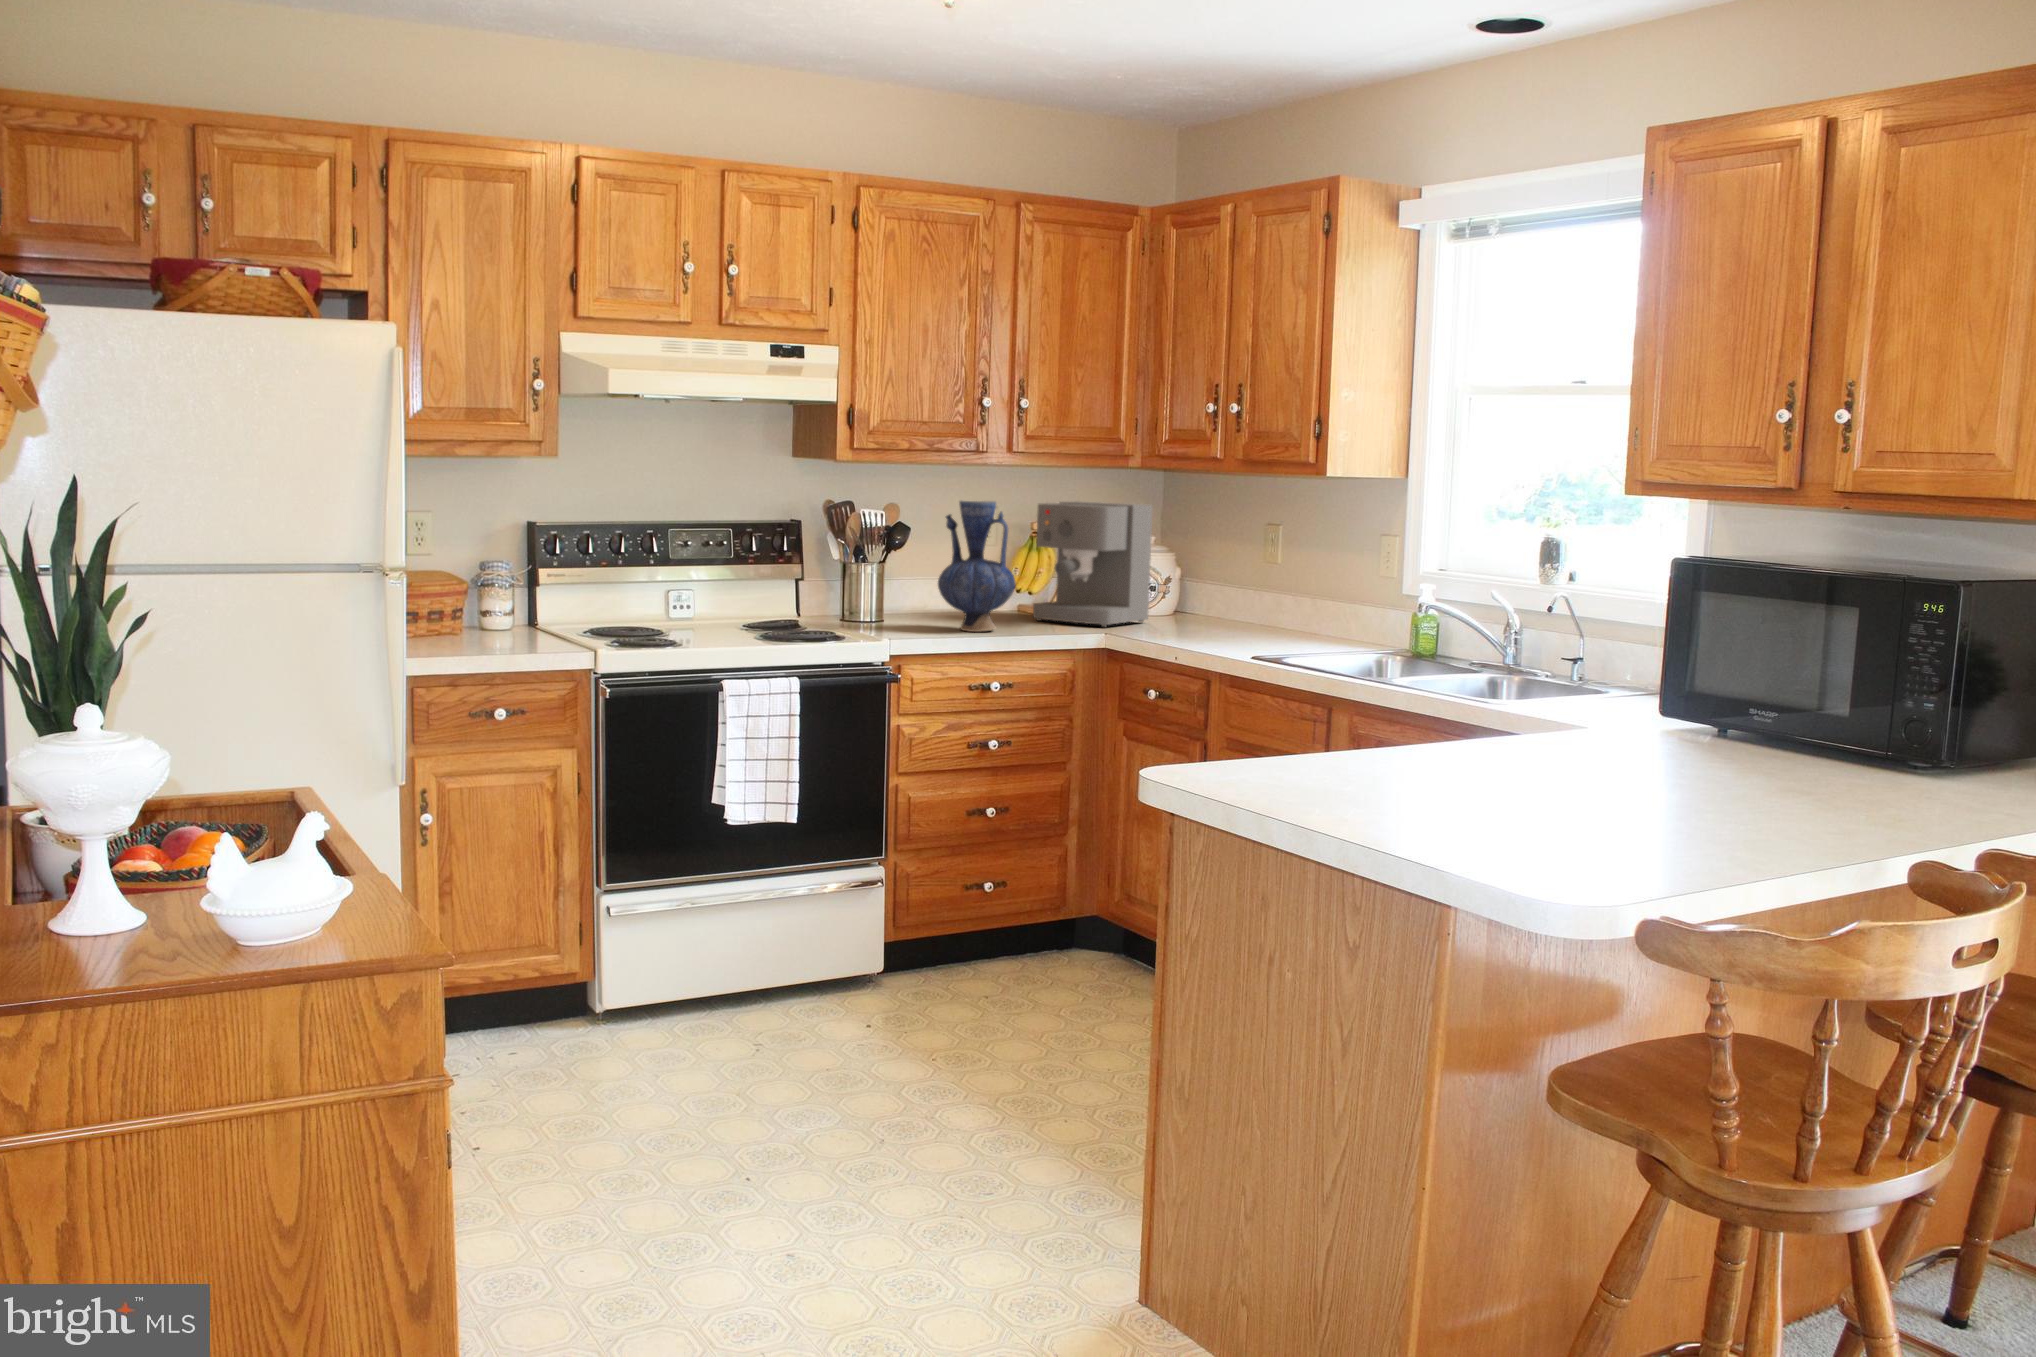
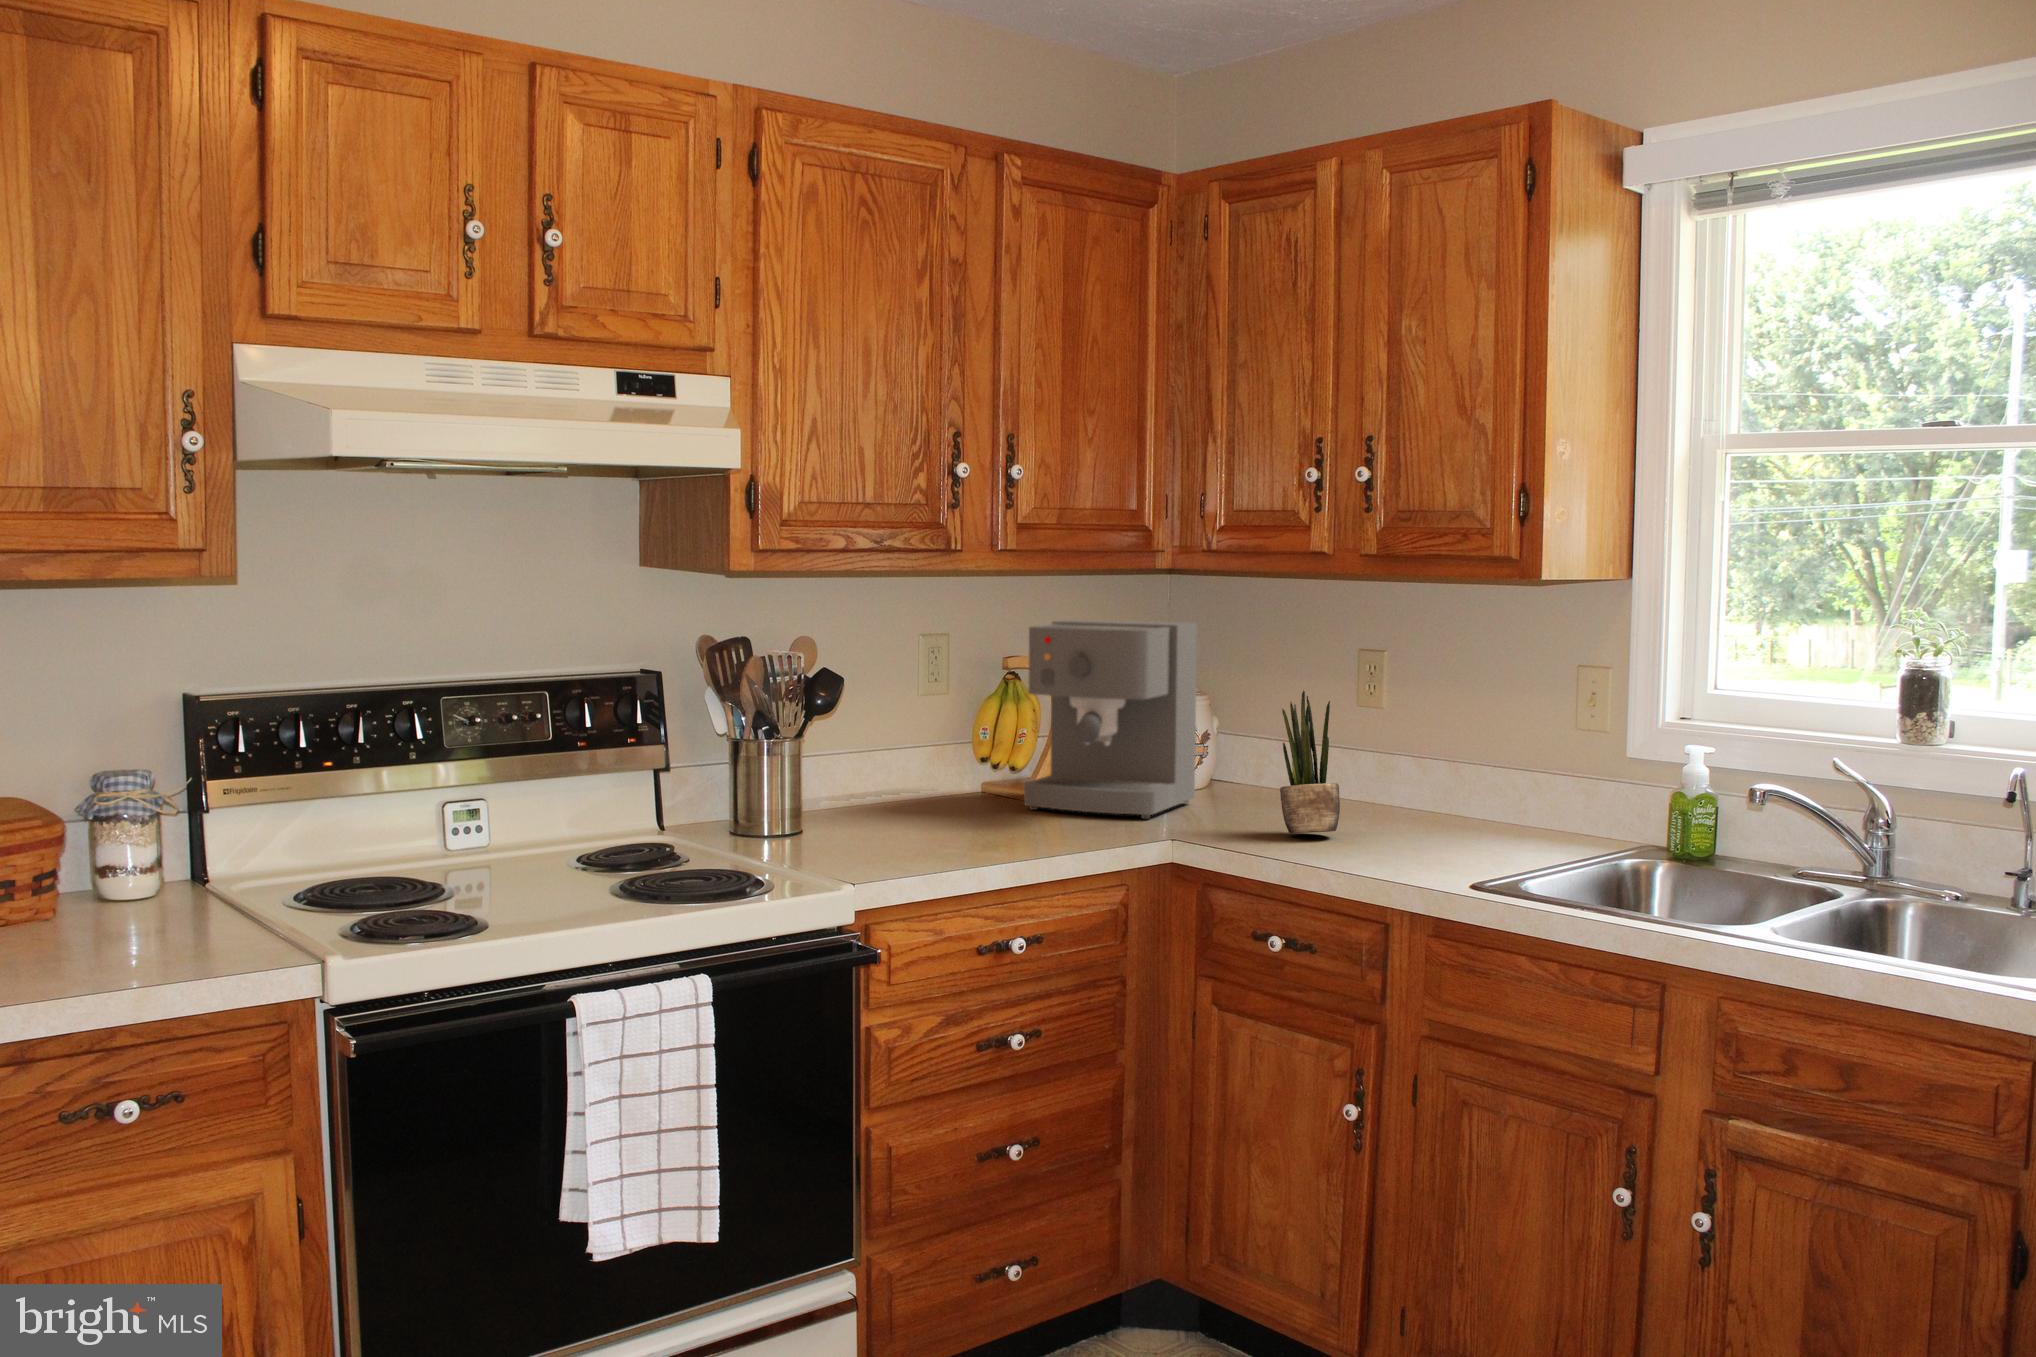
vase: present [938,500,1016,632] -> none [900,629,1029,845]
potted plant: none [1179,546,1215,637] -> present [1280,691,1340,833]

